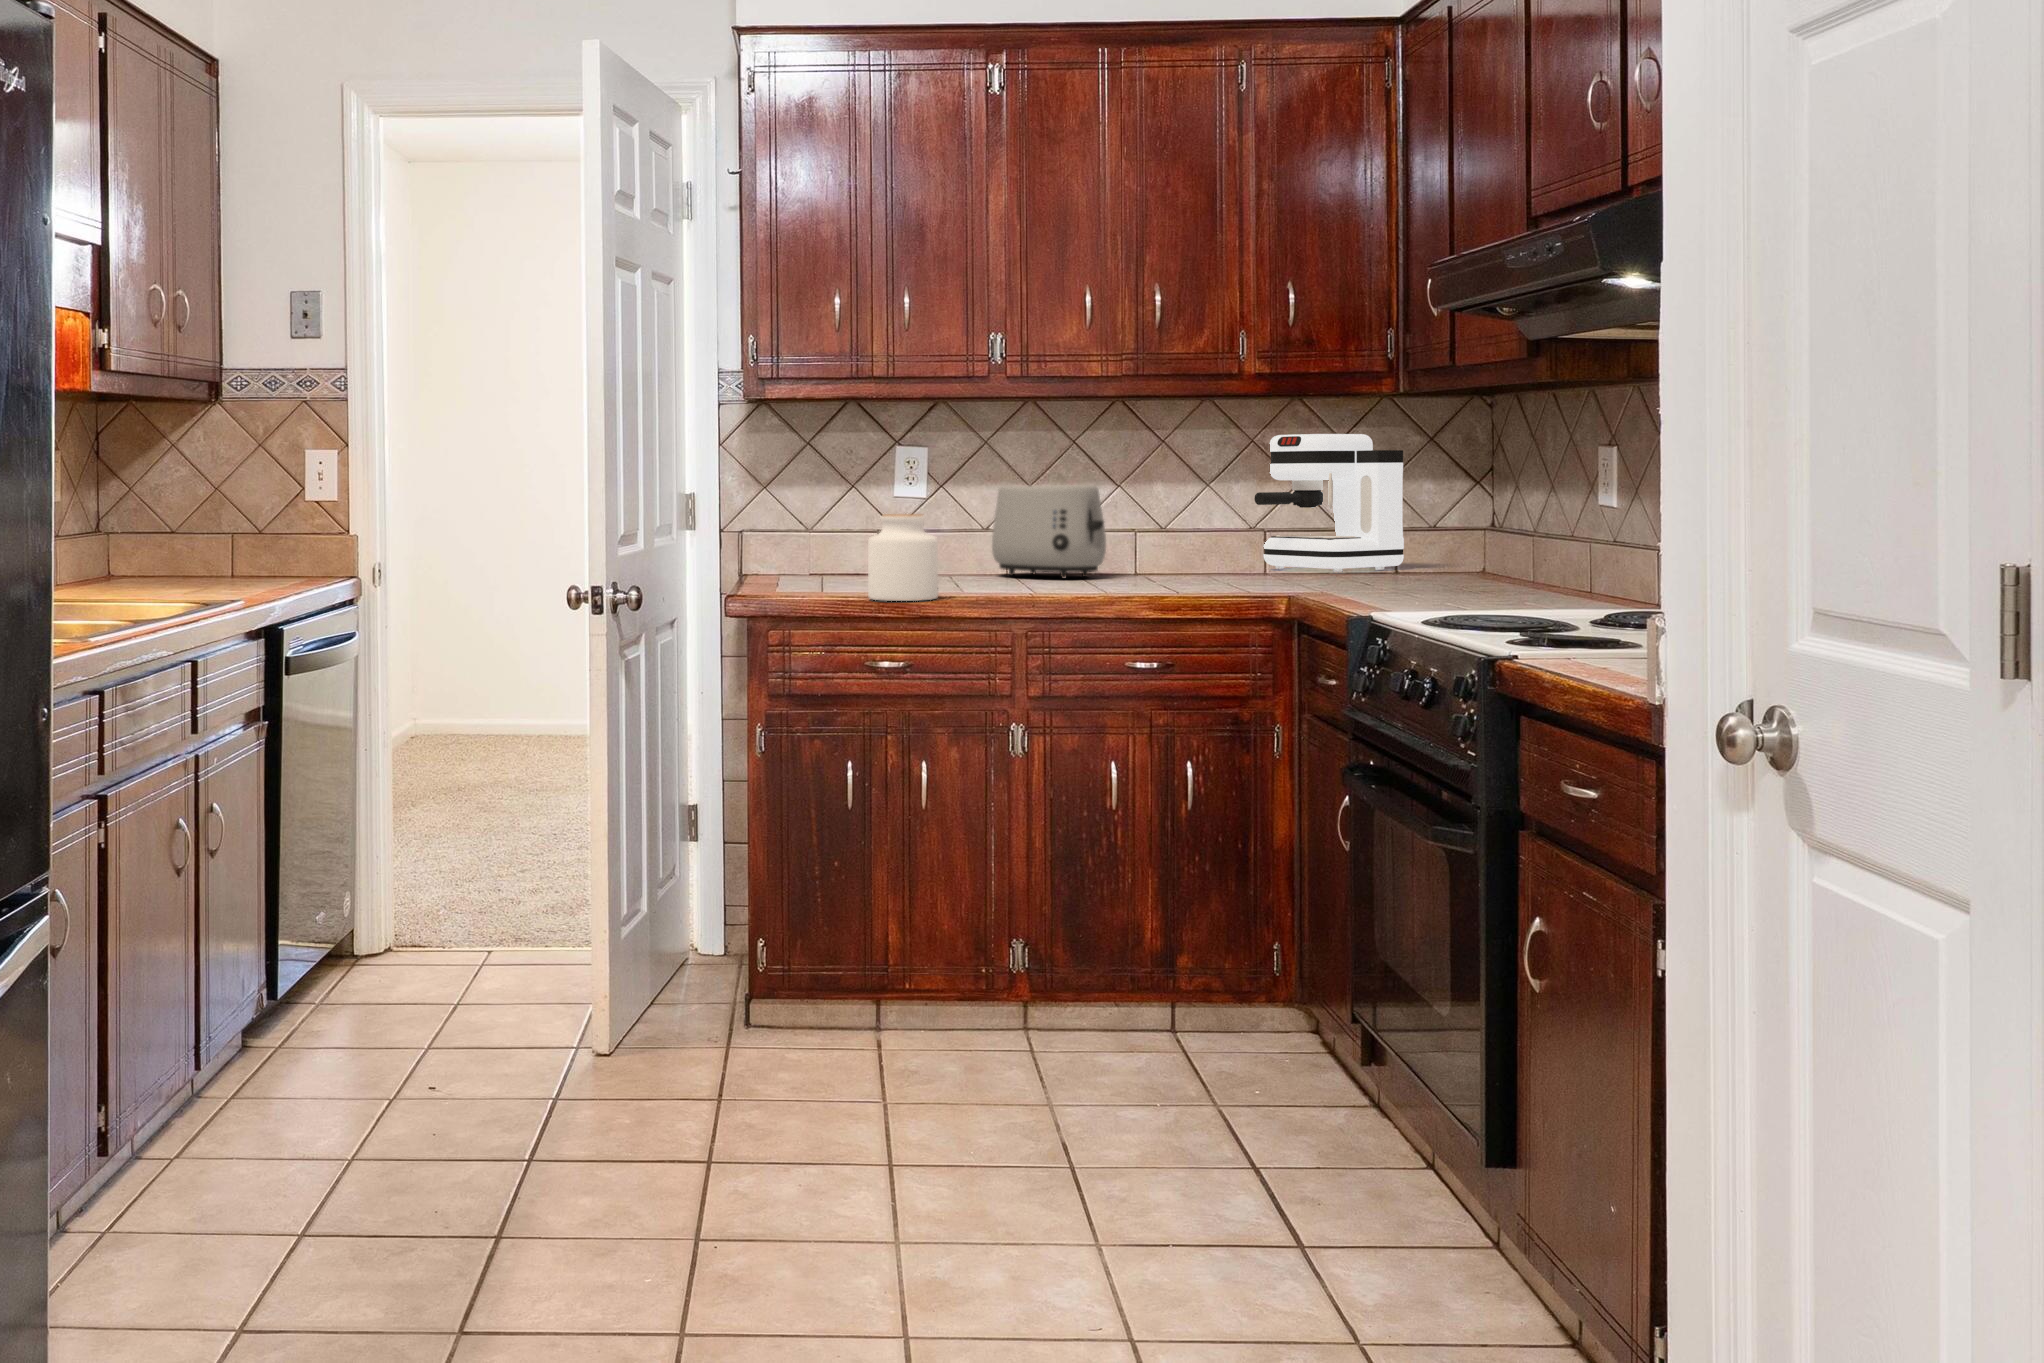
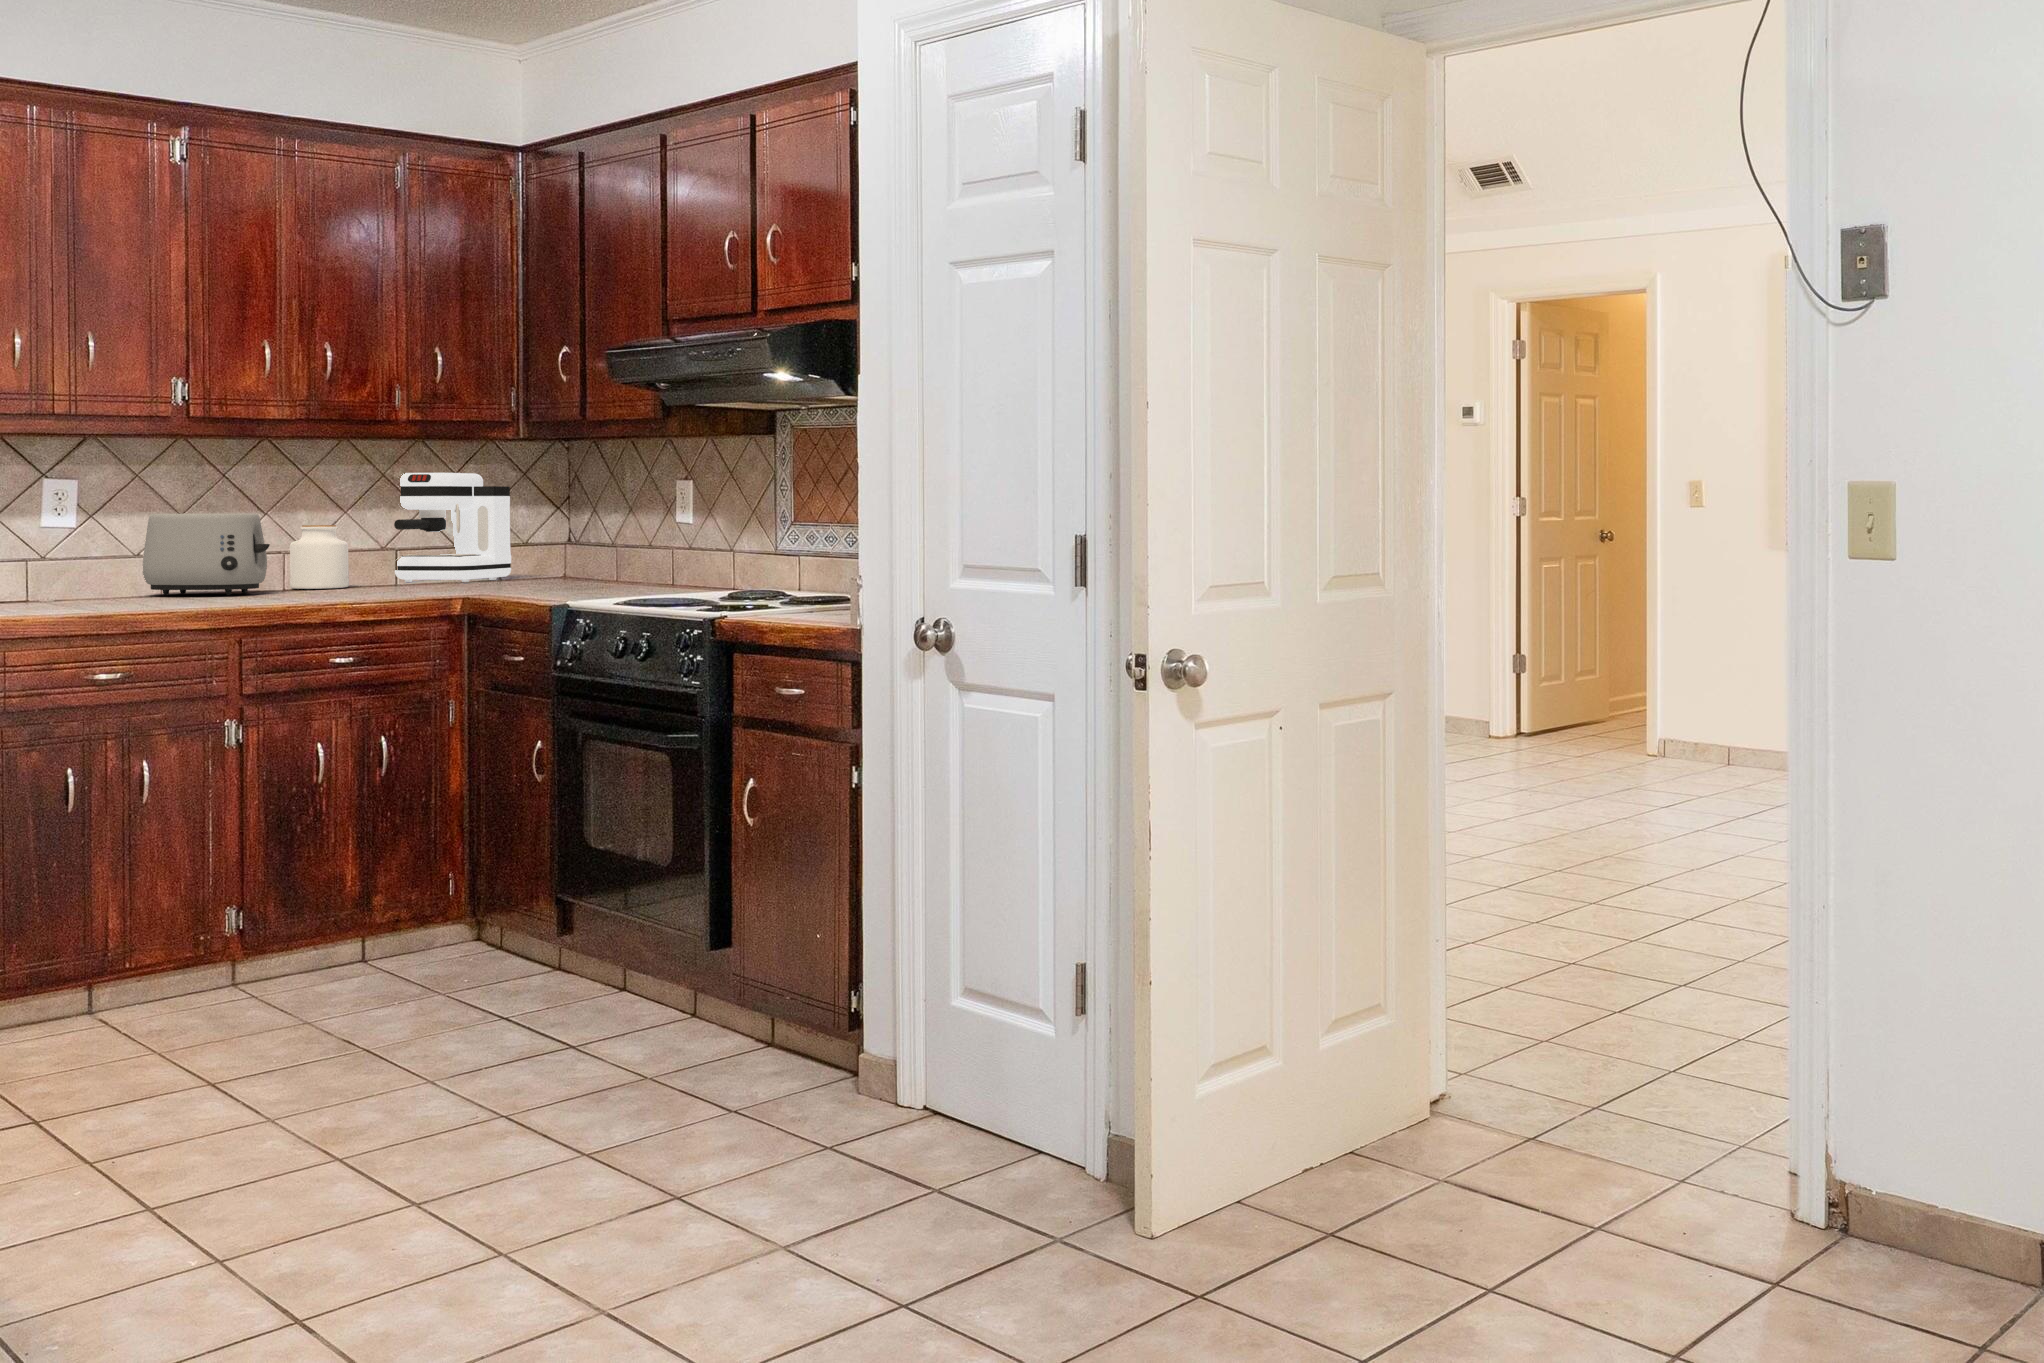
jar: present [868,514,938,601] -> present [290,525,349,589]

